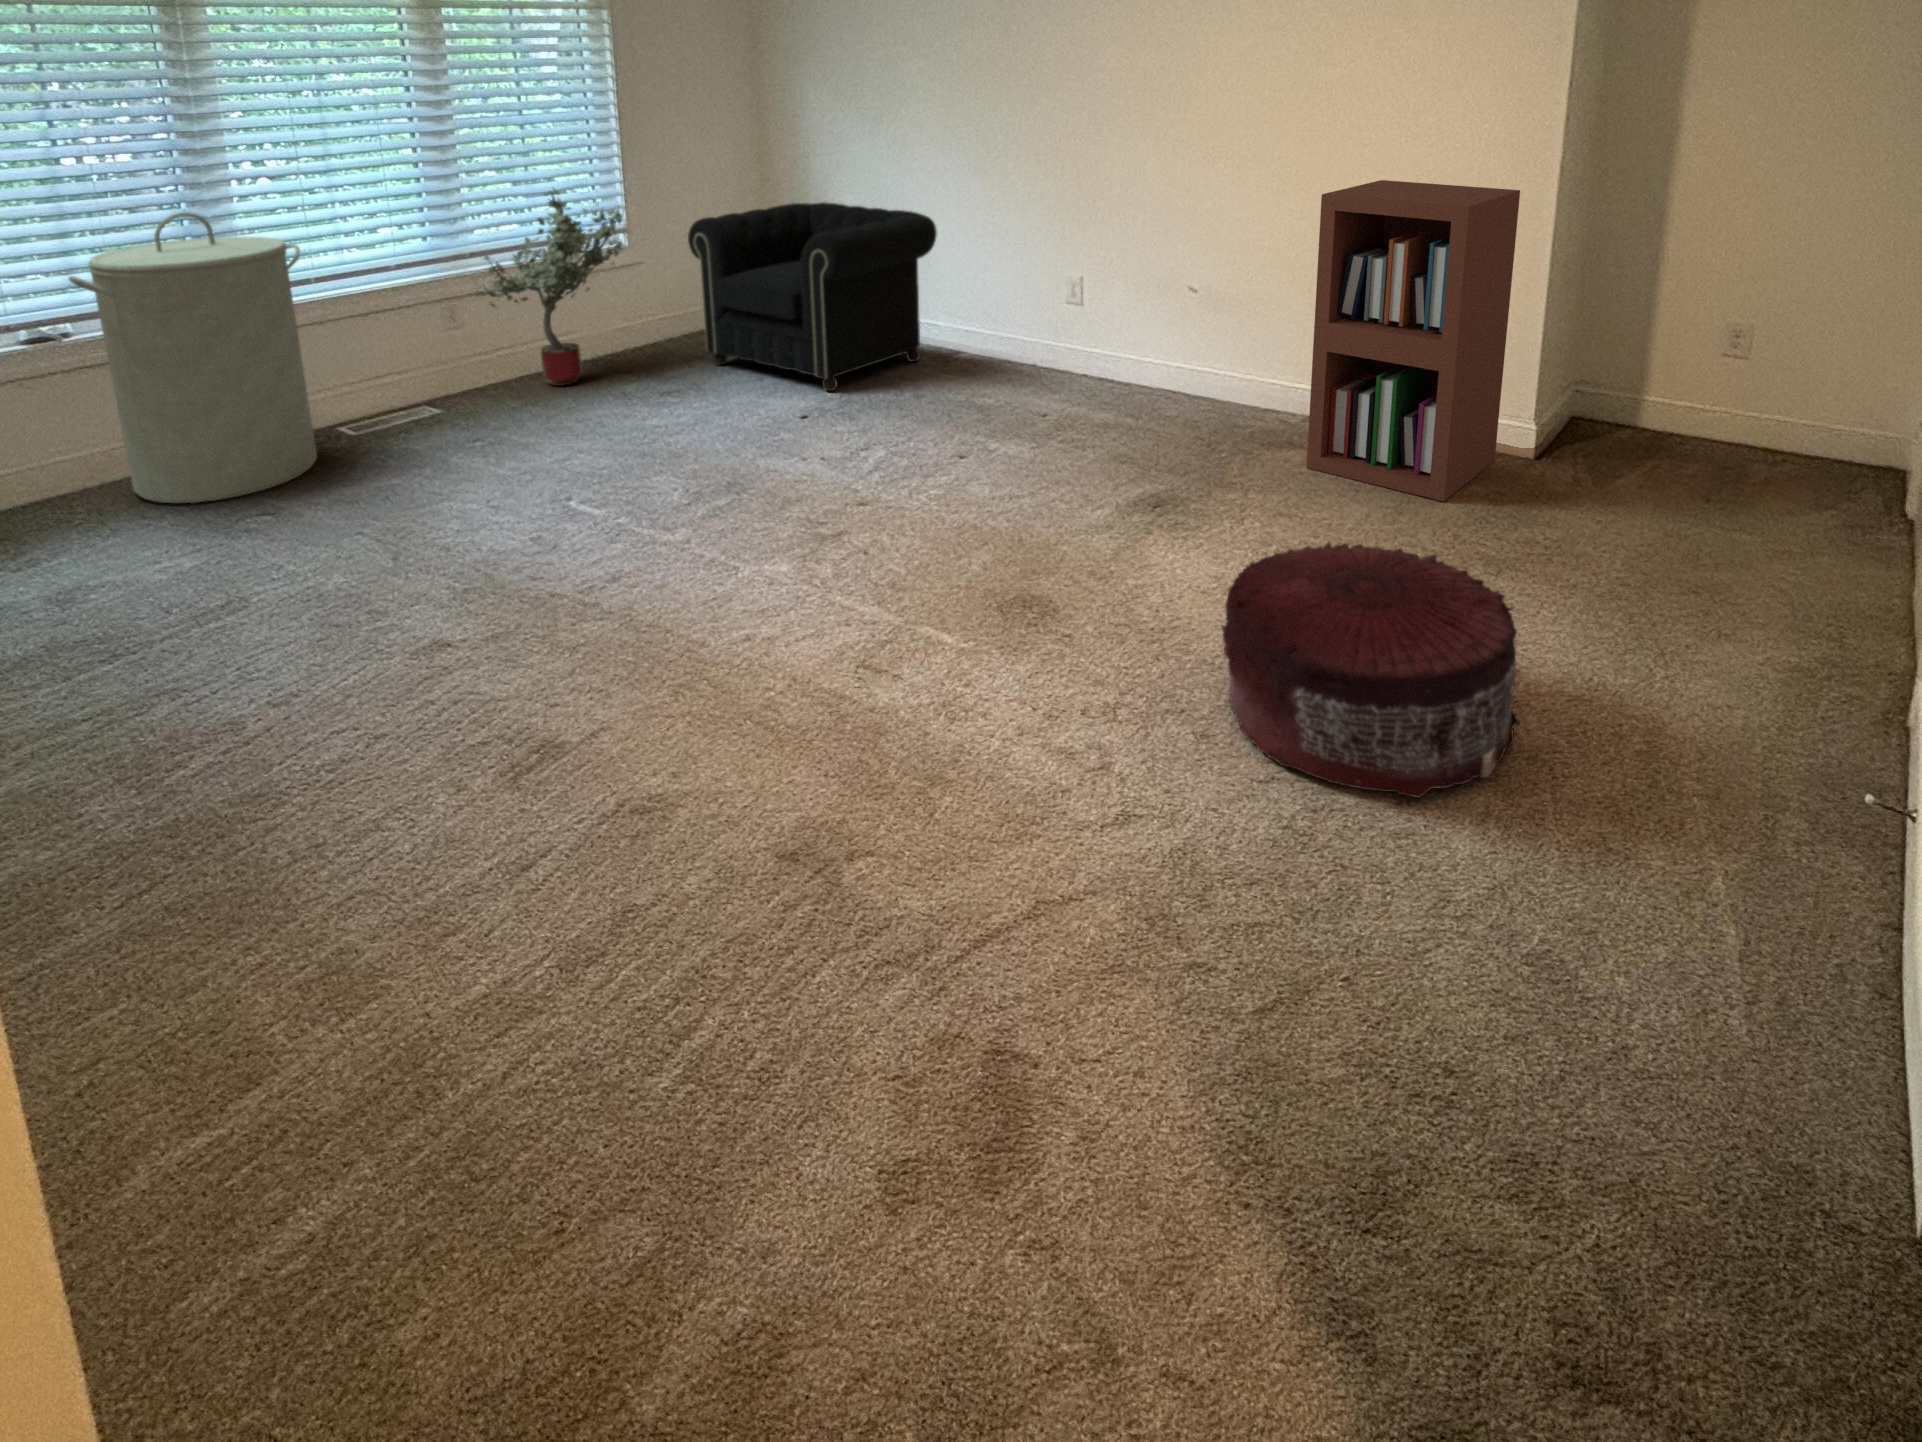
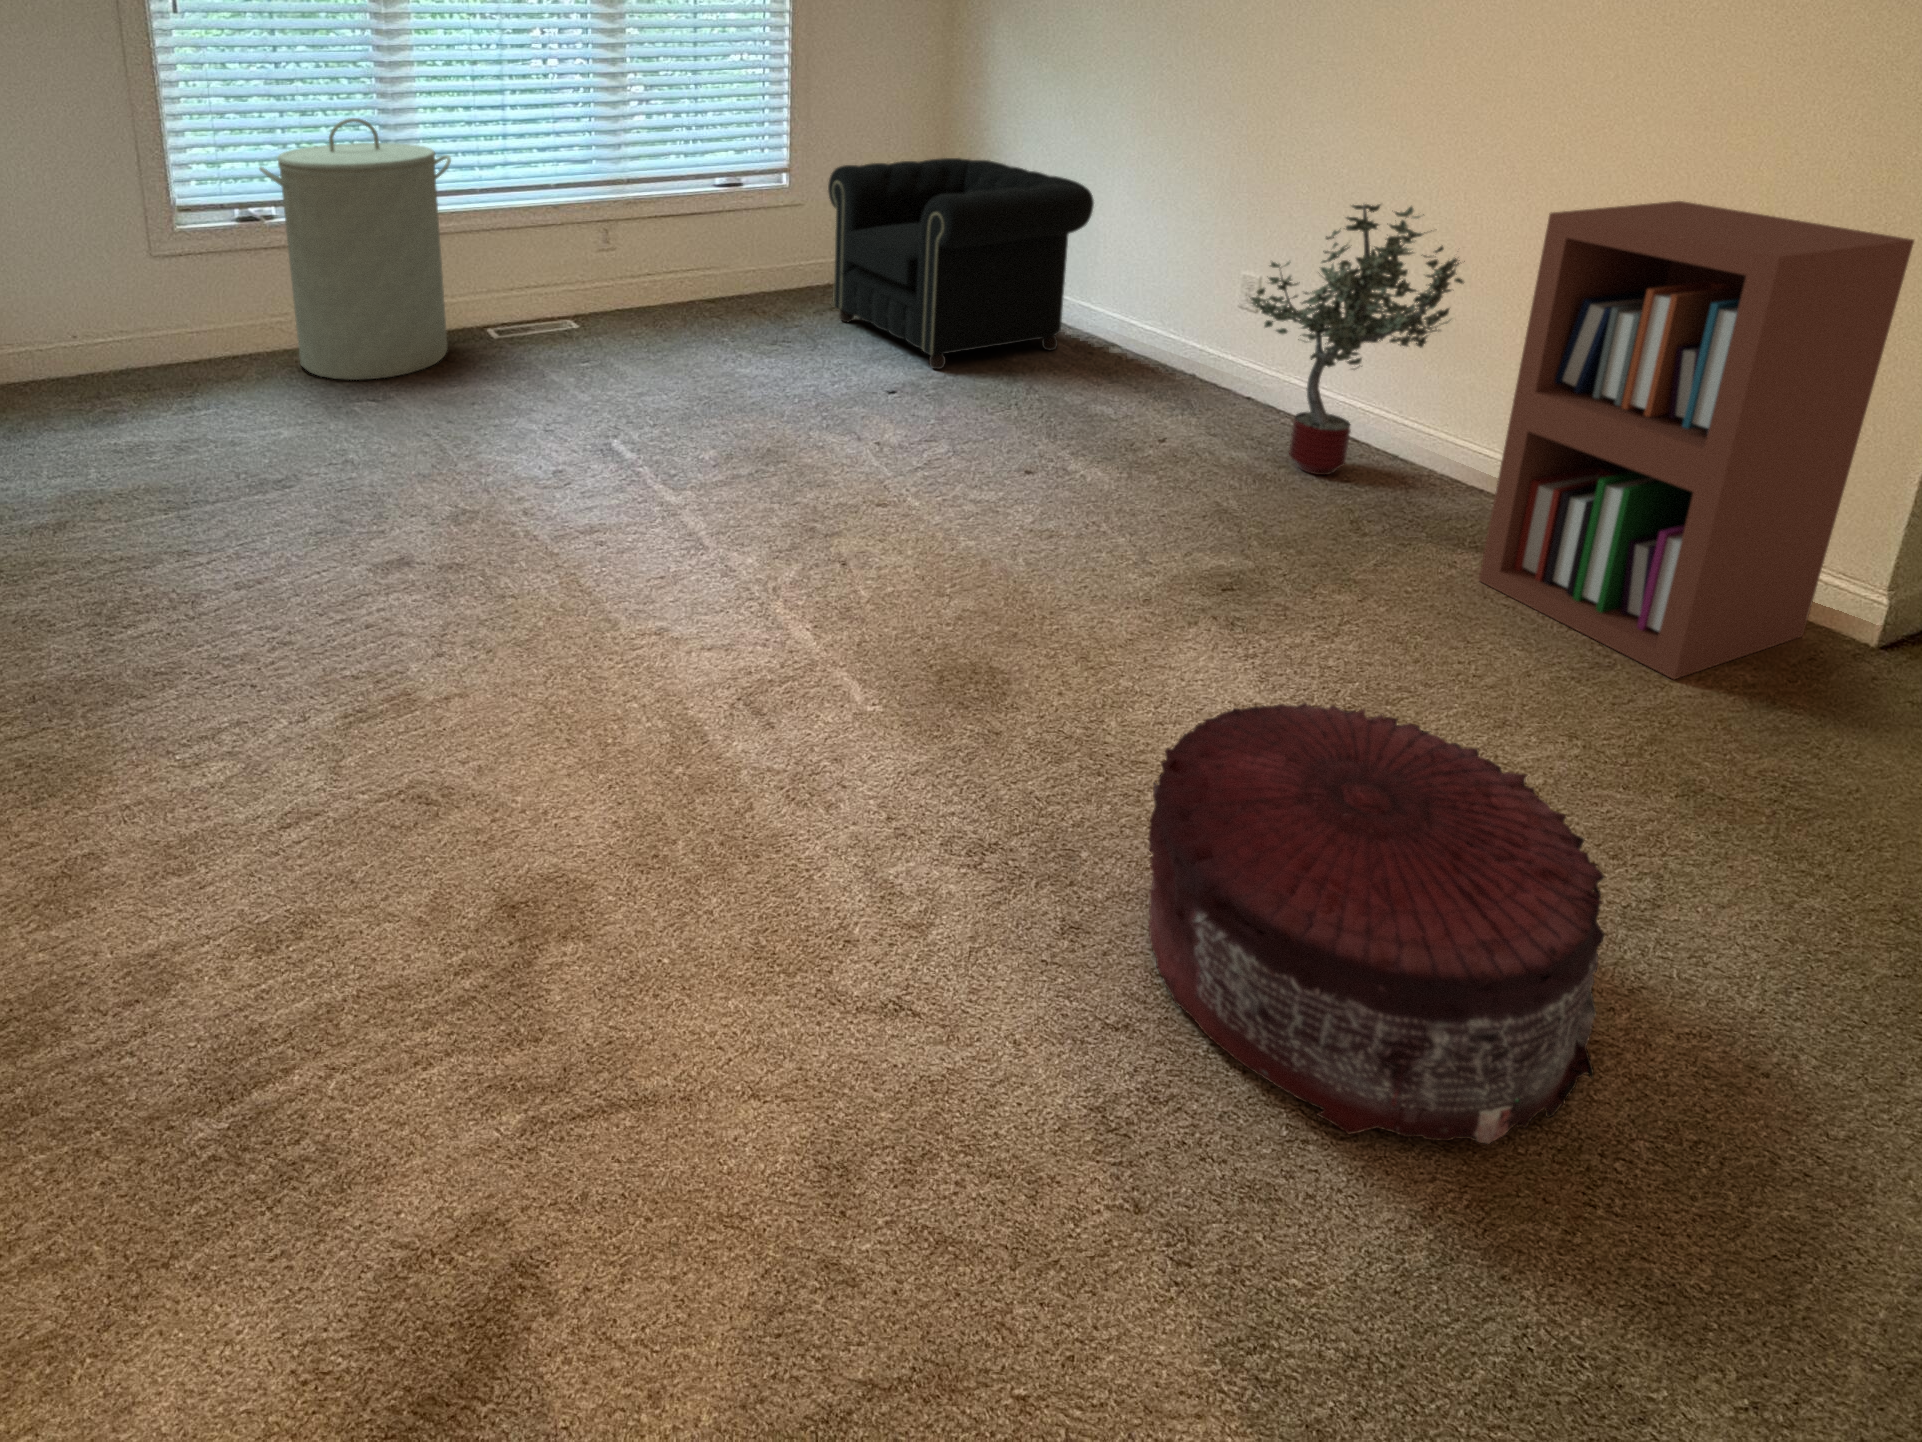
potted tree: present [472,189,623,386] -> present [1250,204,1465,475]

